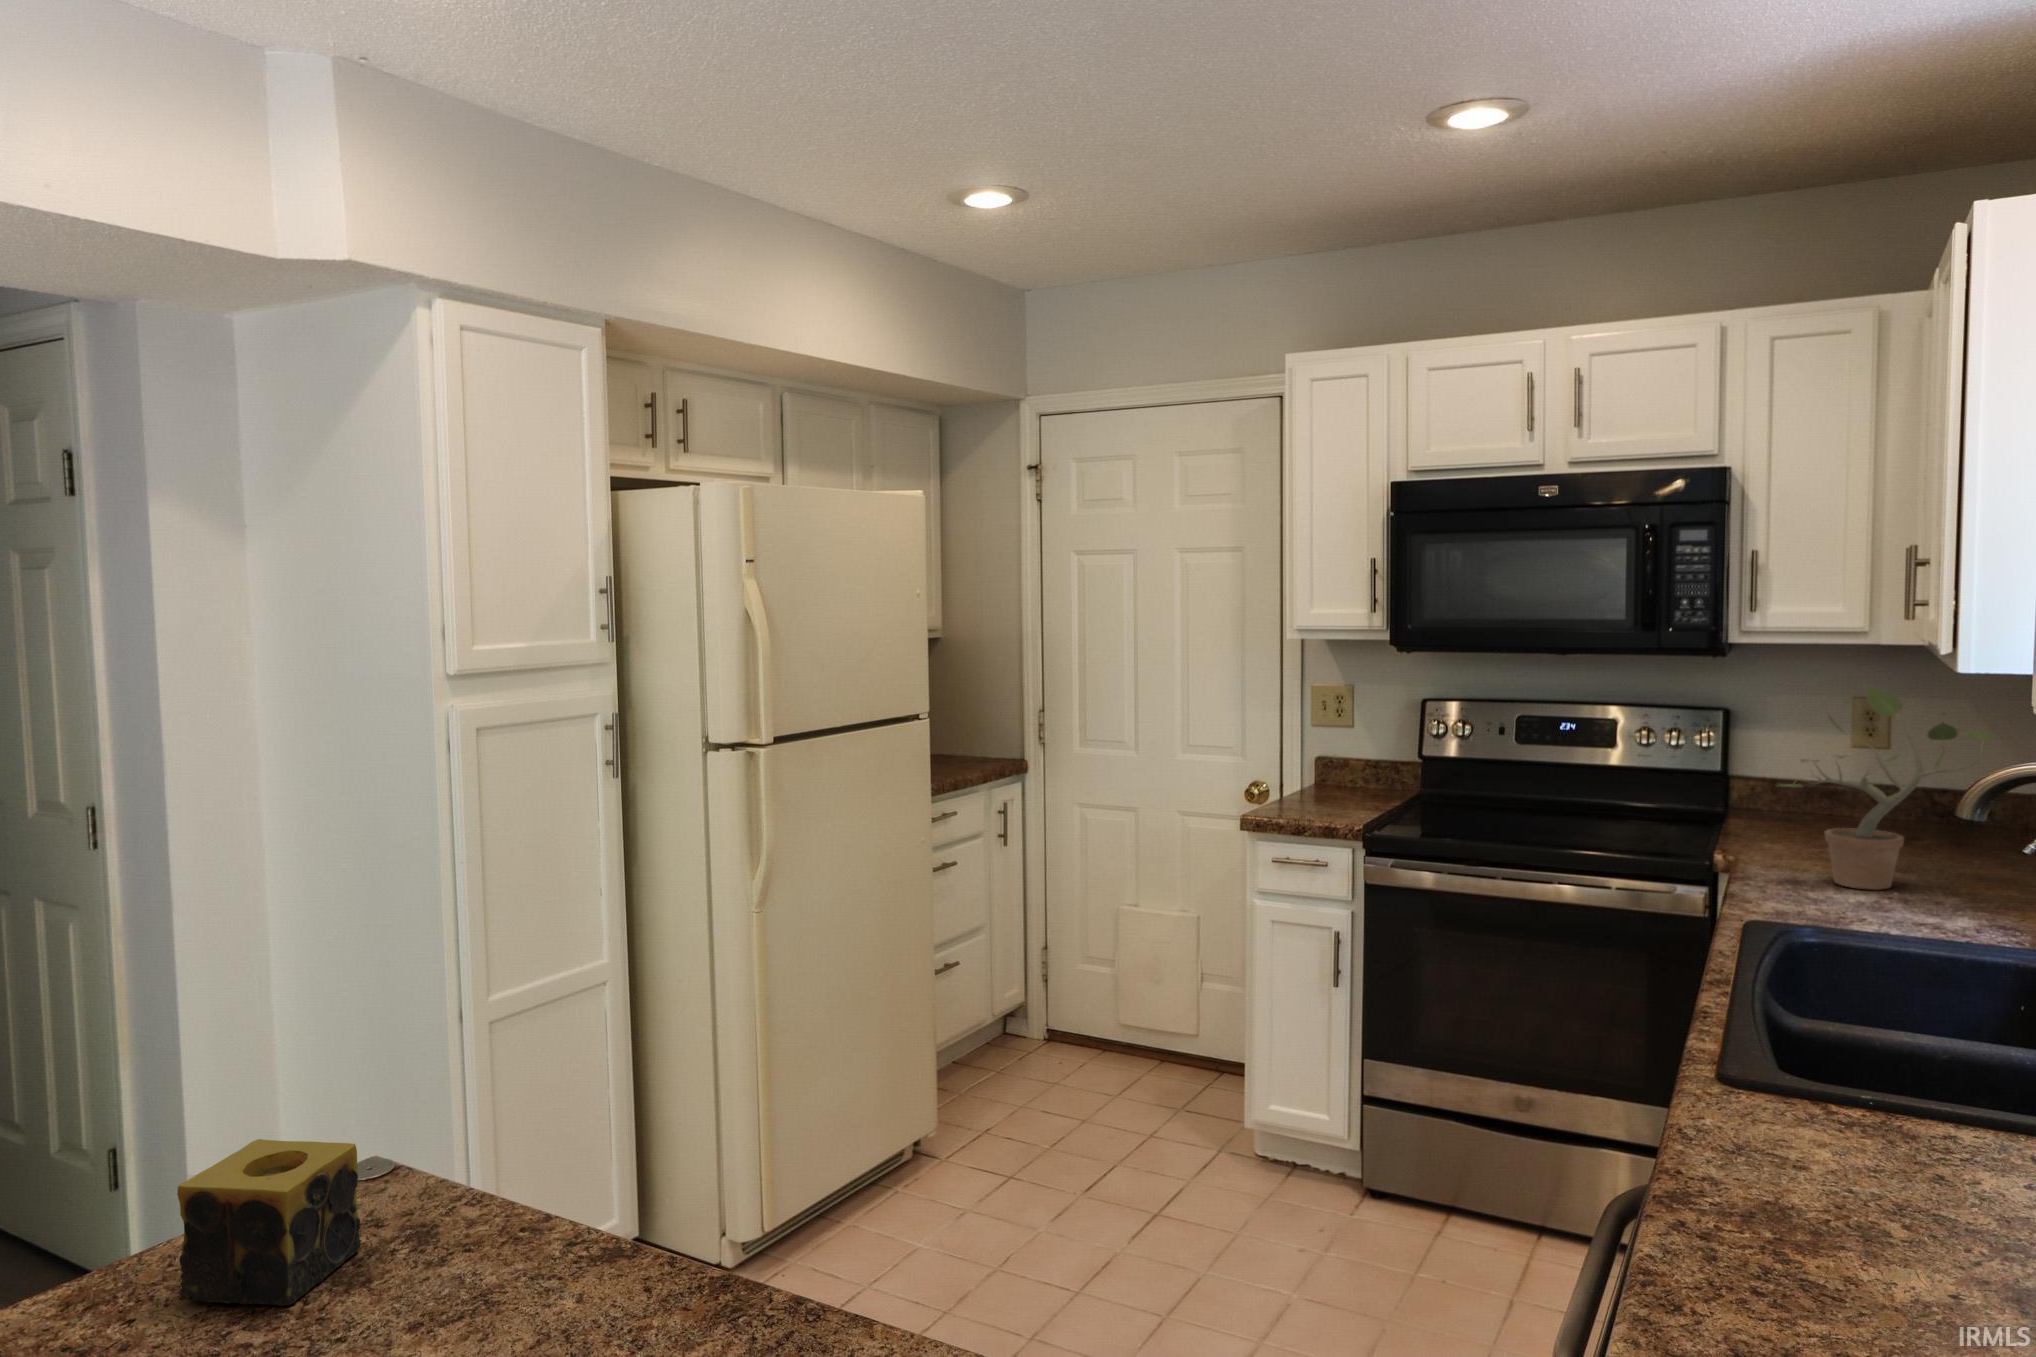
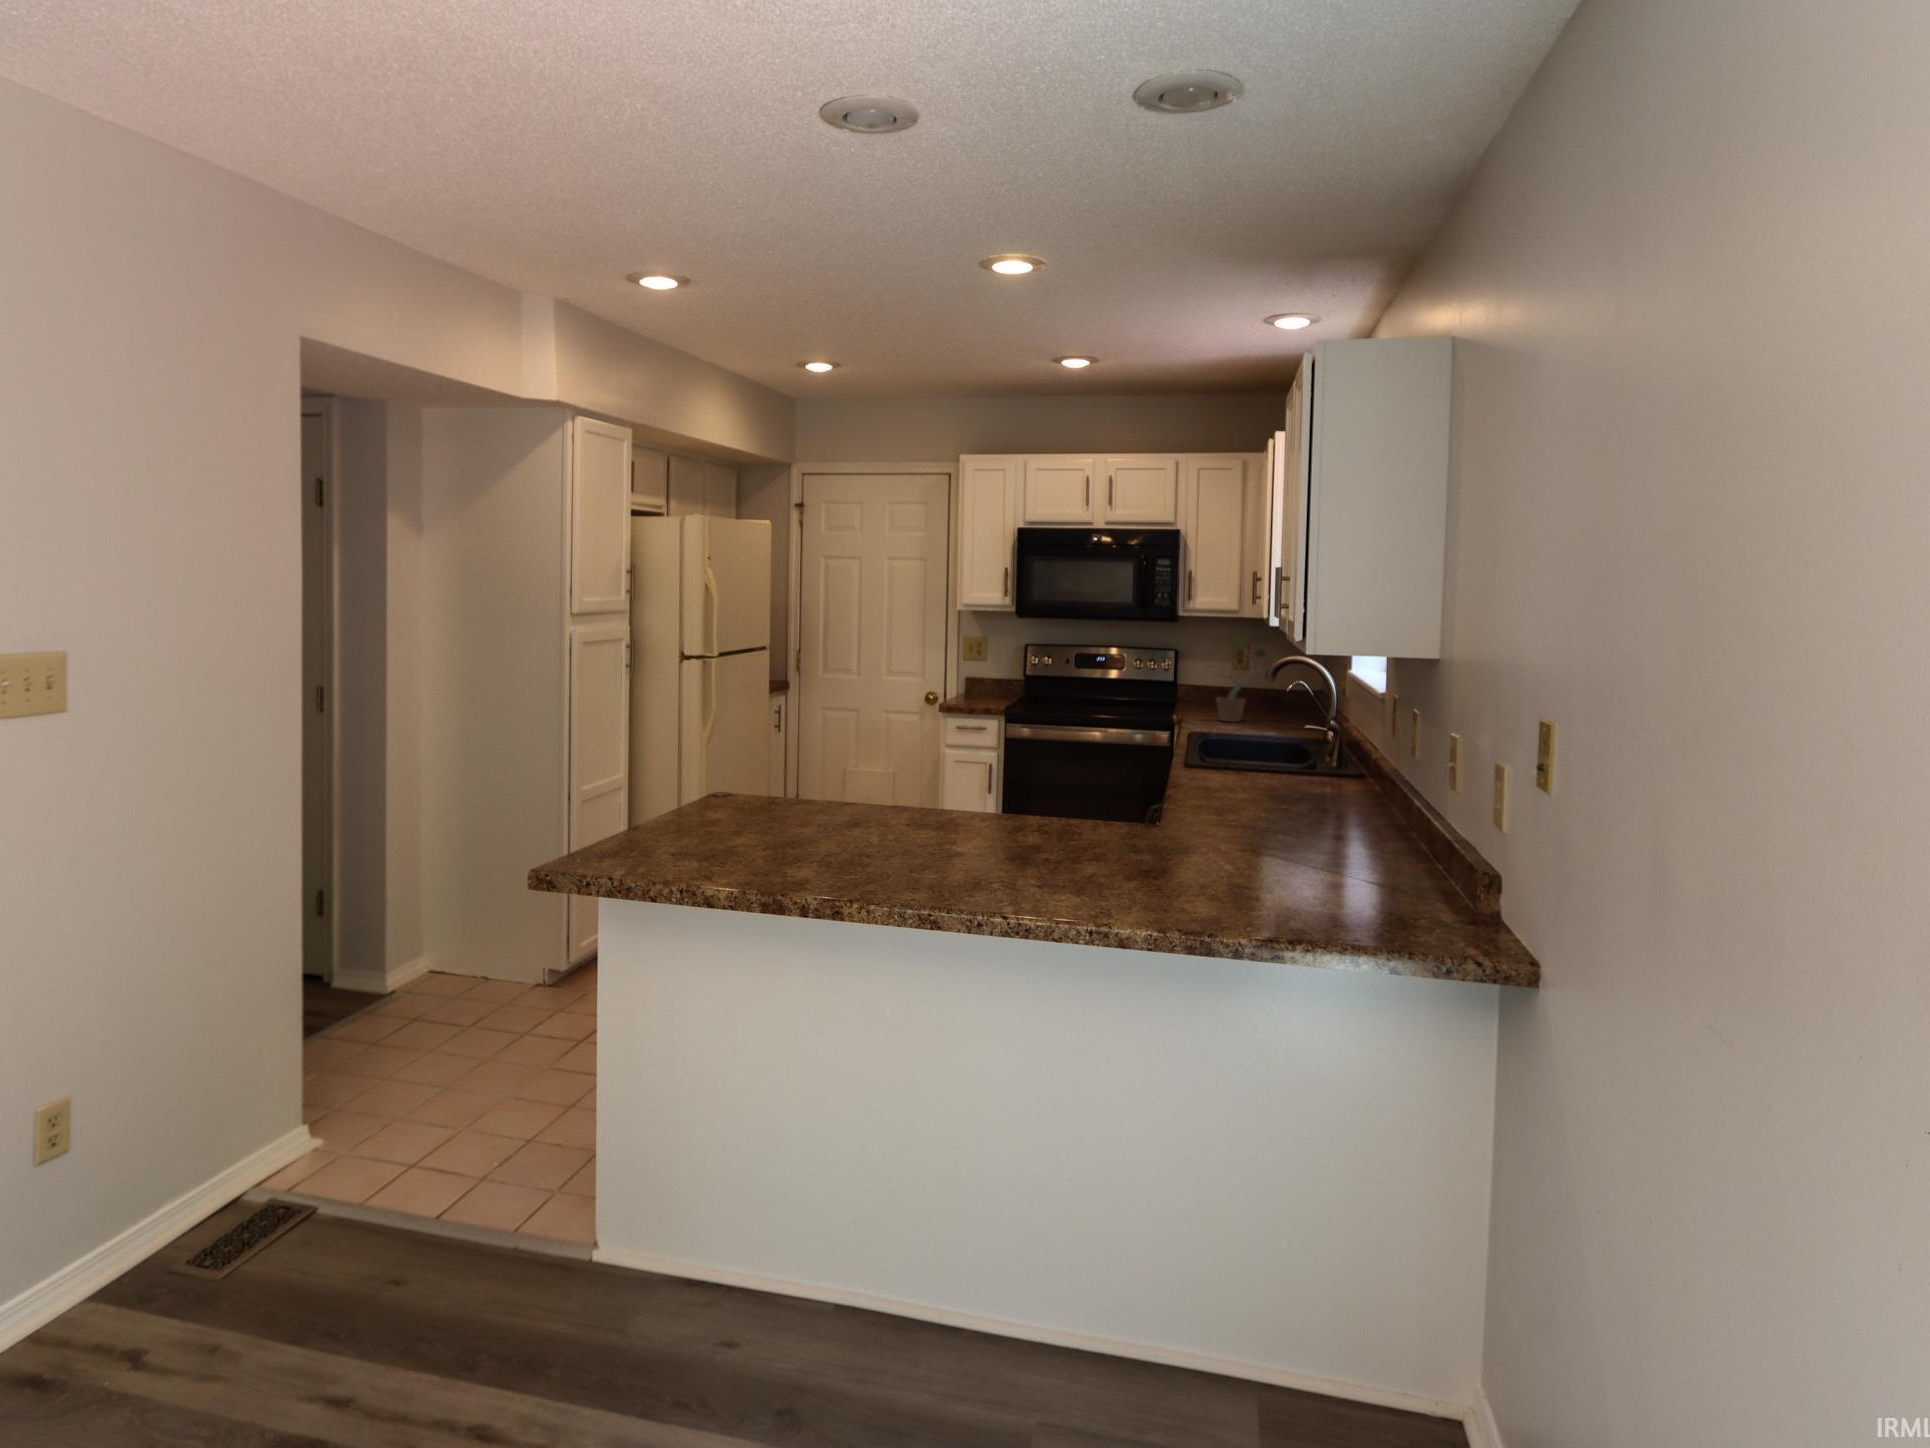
candle: present [177,1139,361,1306] -> none [721,766,761,811]

